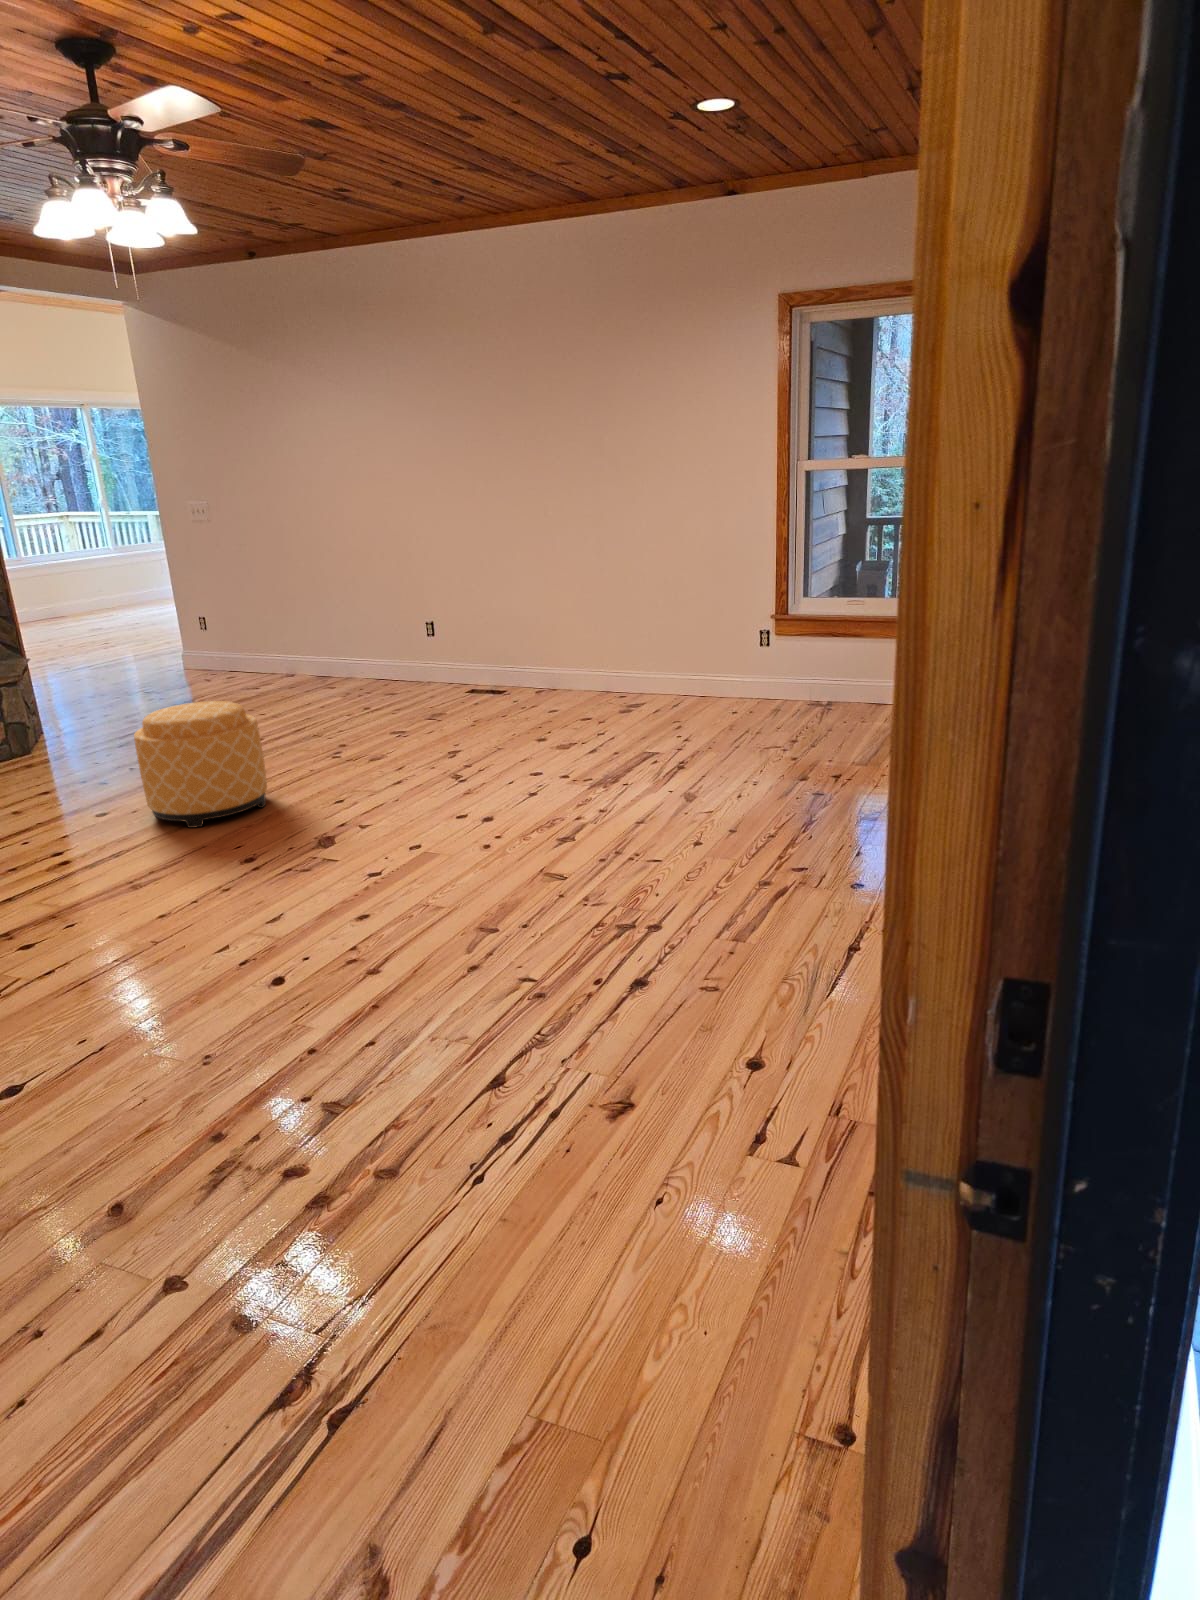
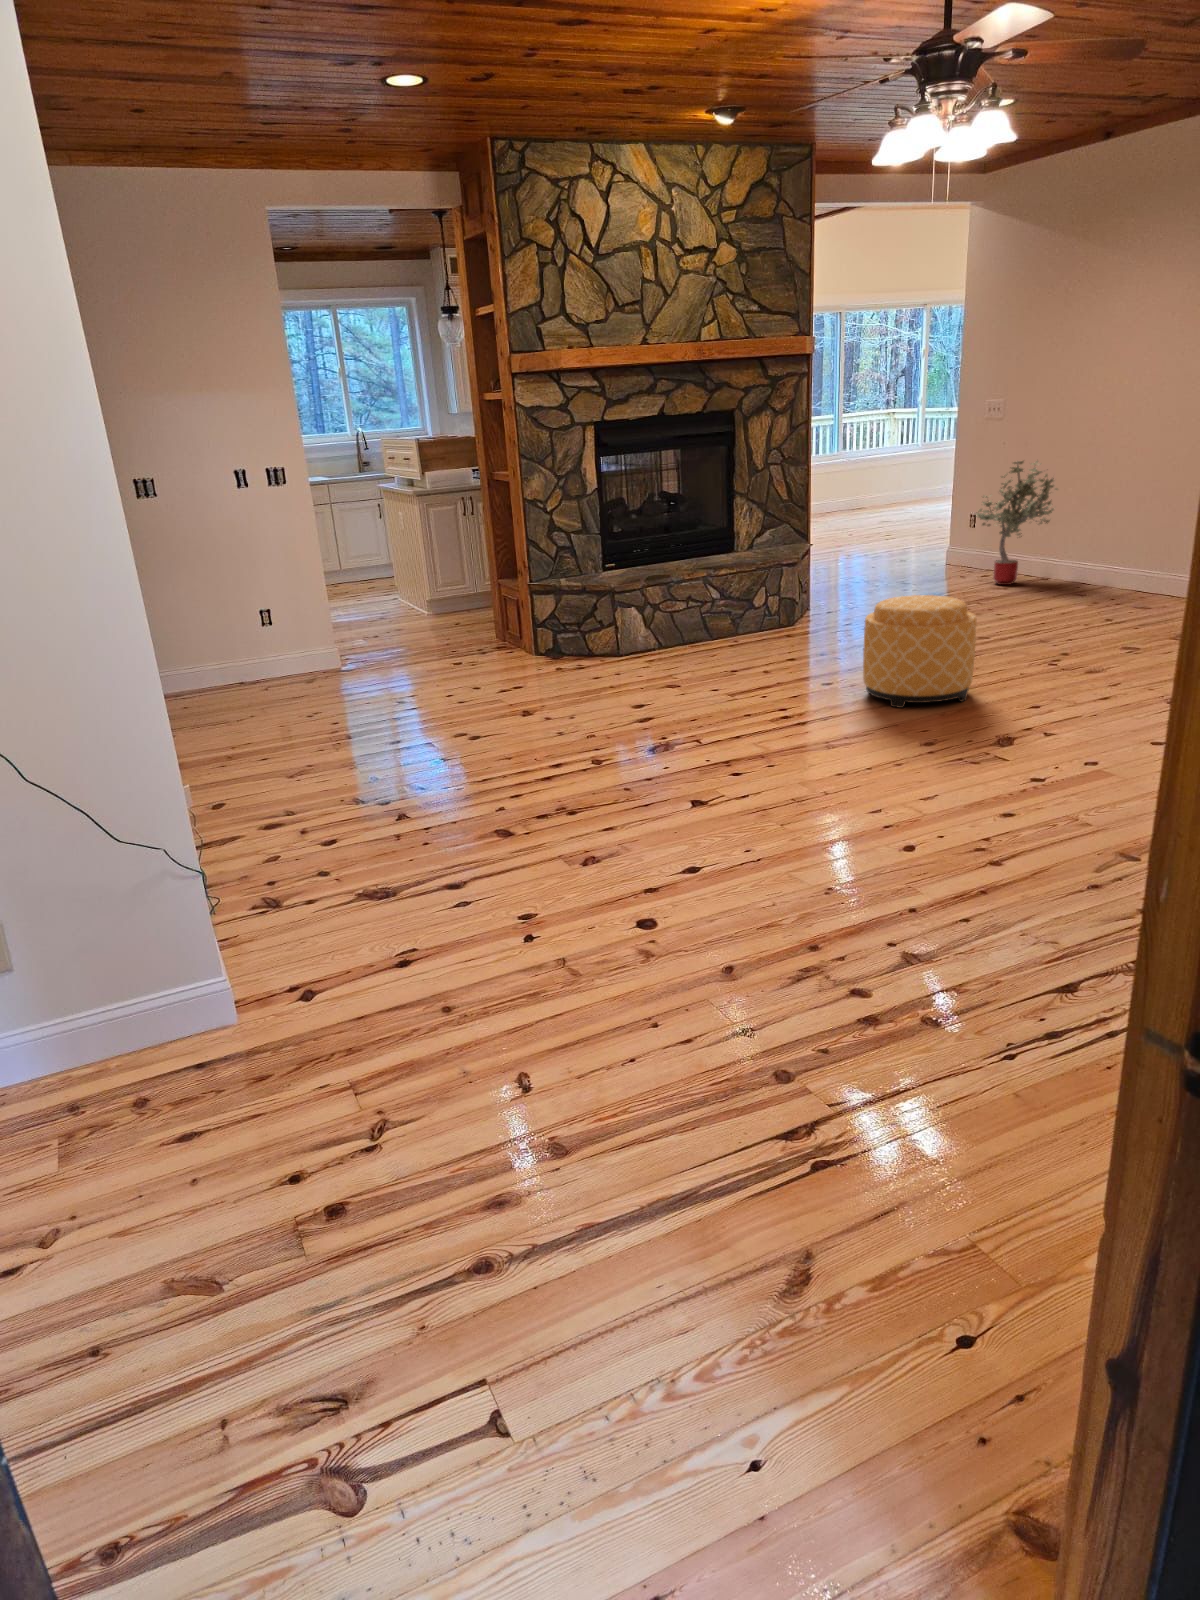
potted tree: none [205,557,285,682] -> present [976,461,1058,585]

